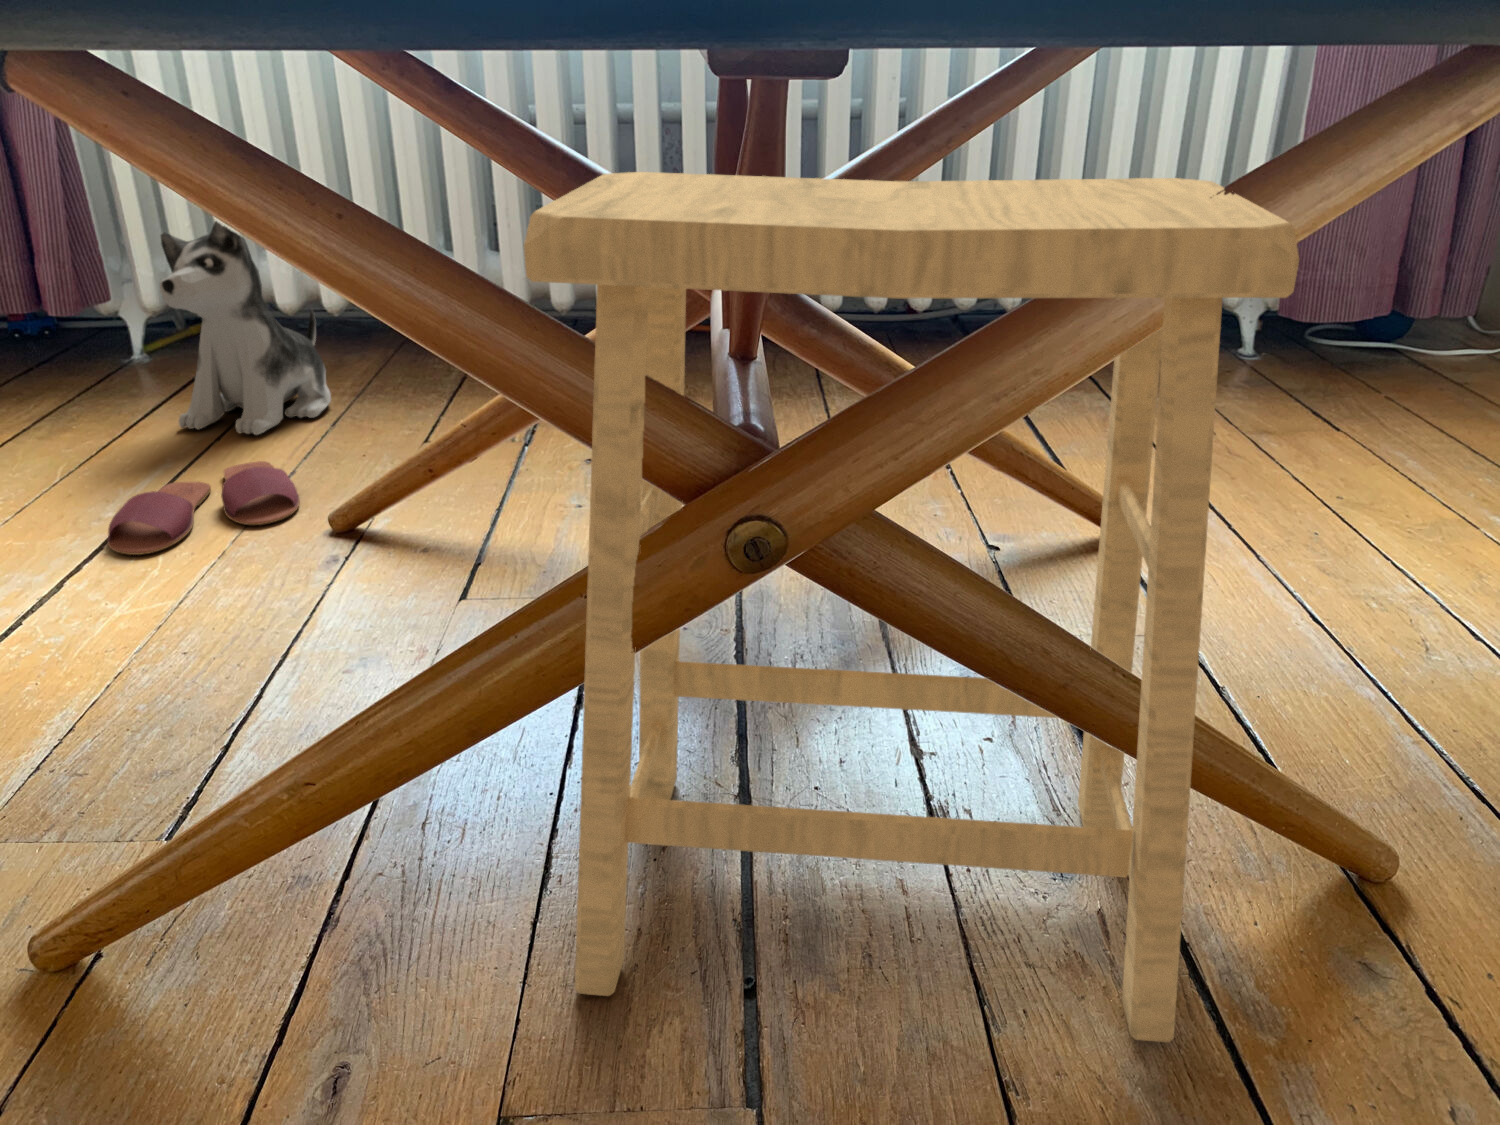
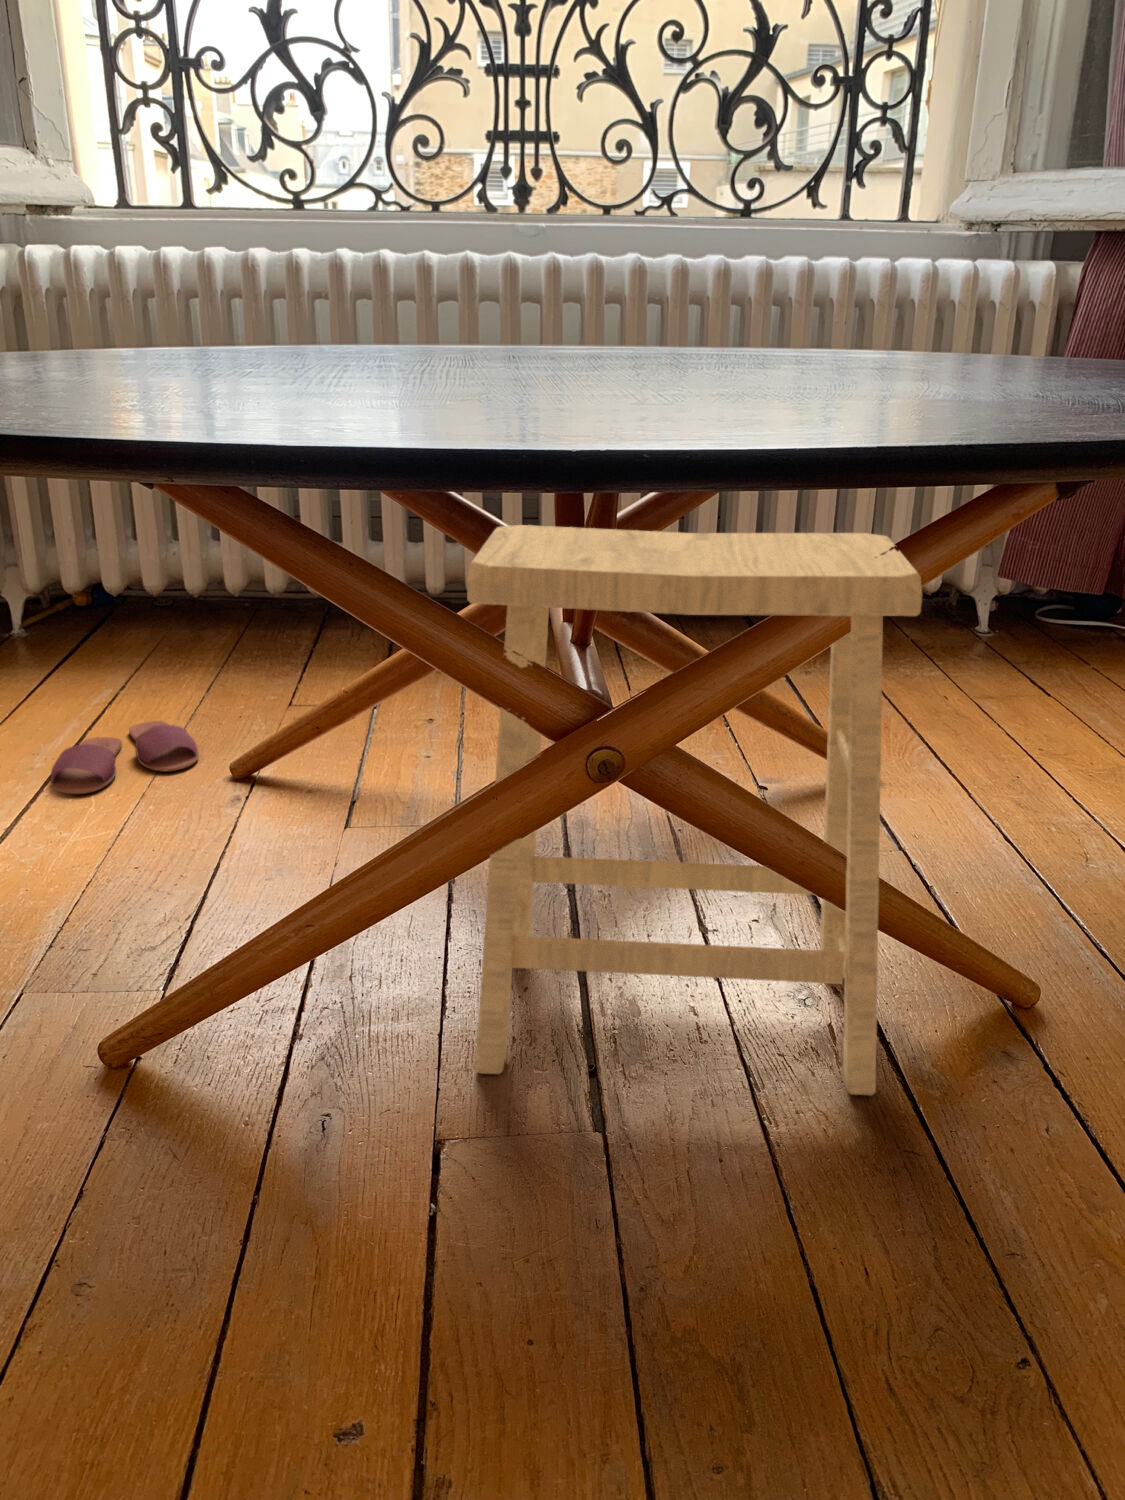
plush toy: present [160,221,331,435] -> none [69,511,204,700]

